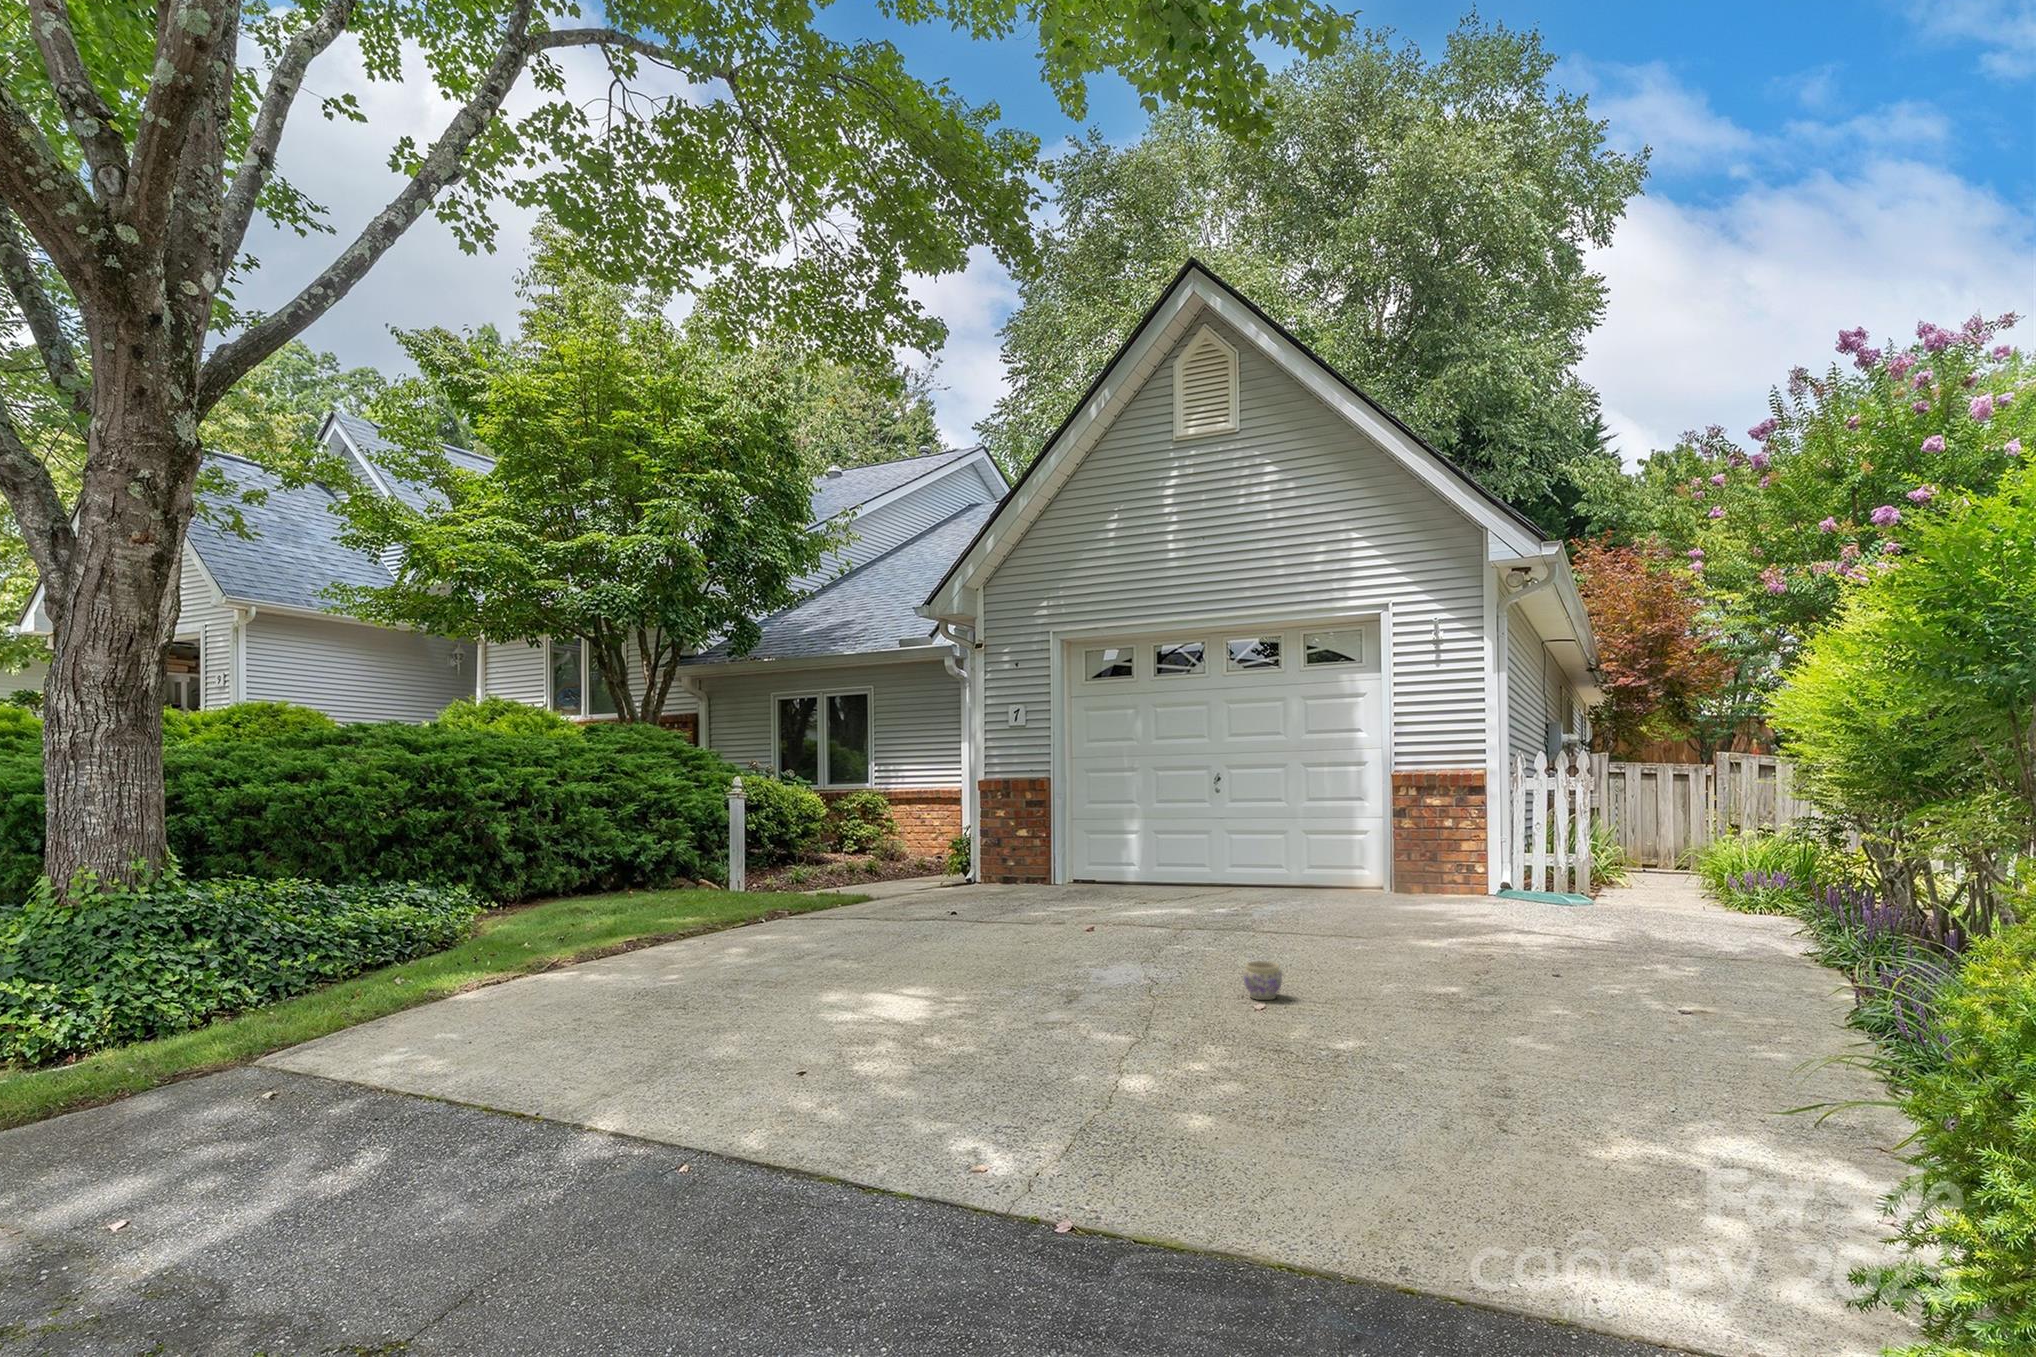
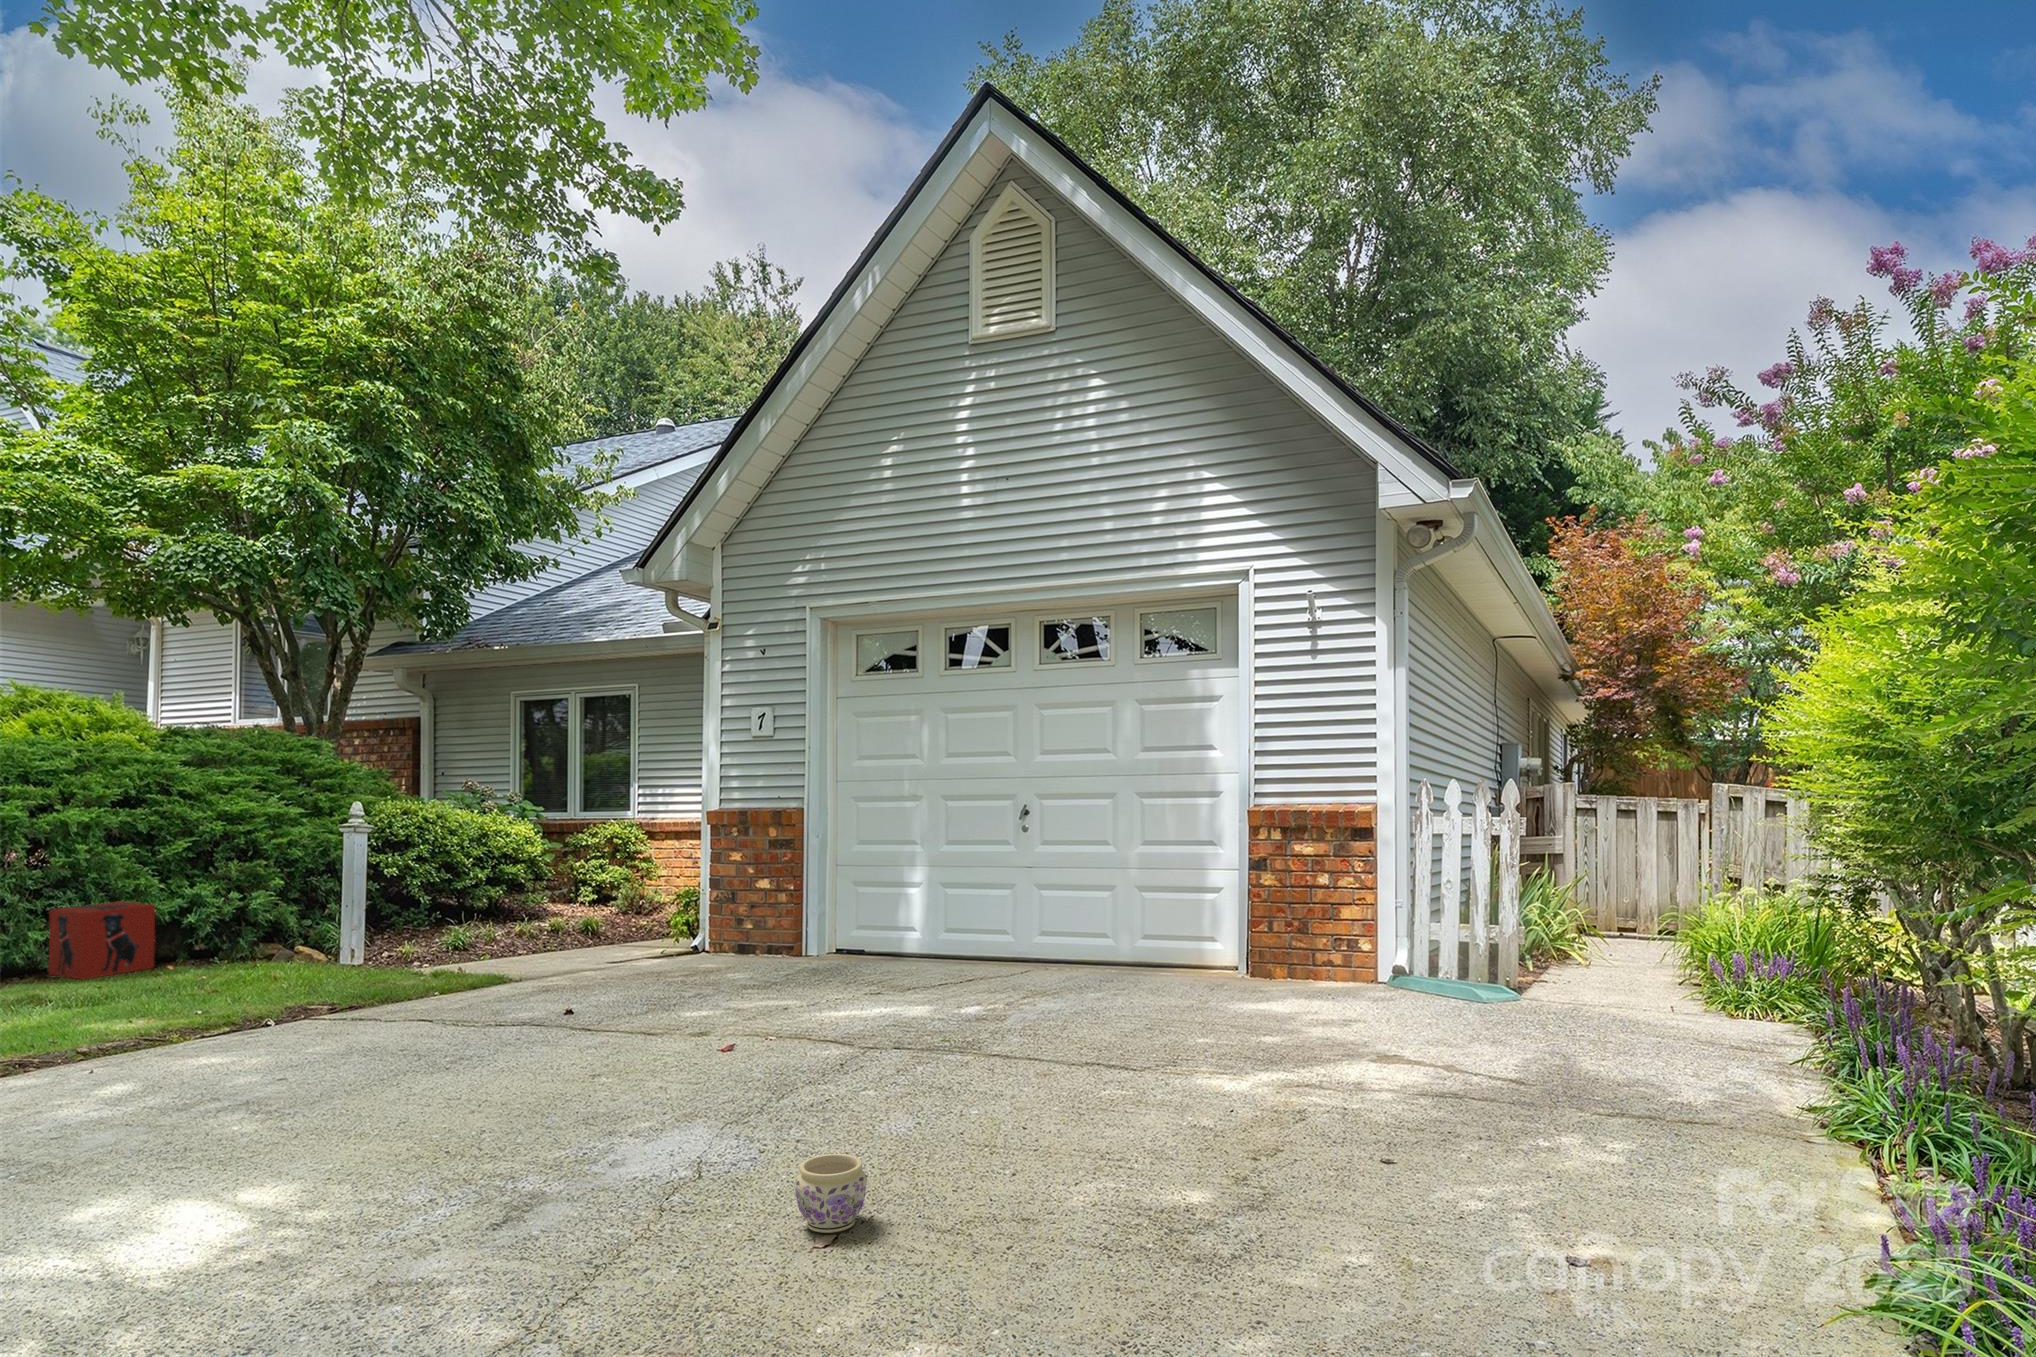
storage box: none [562,846,628,898] -> present [48,901,155,980]

